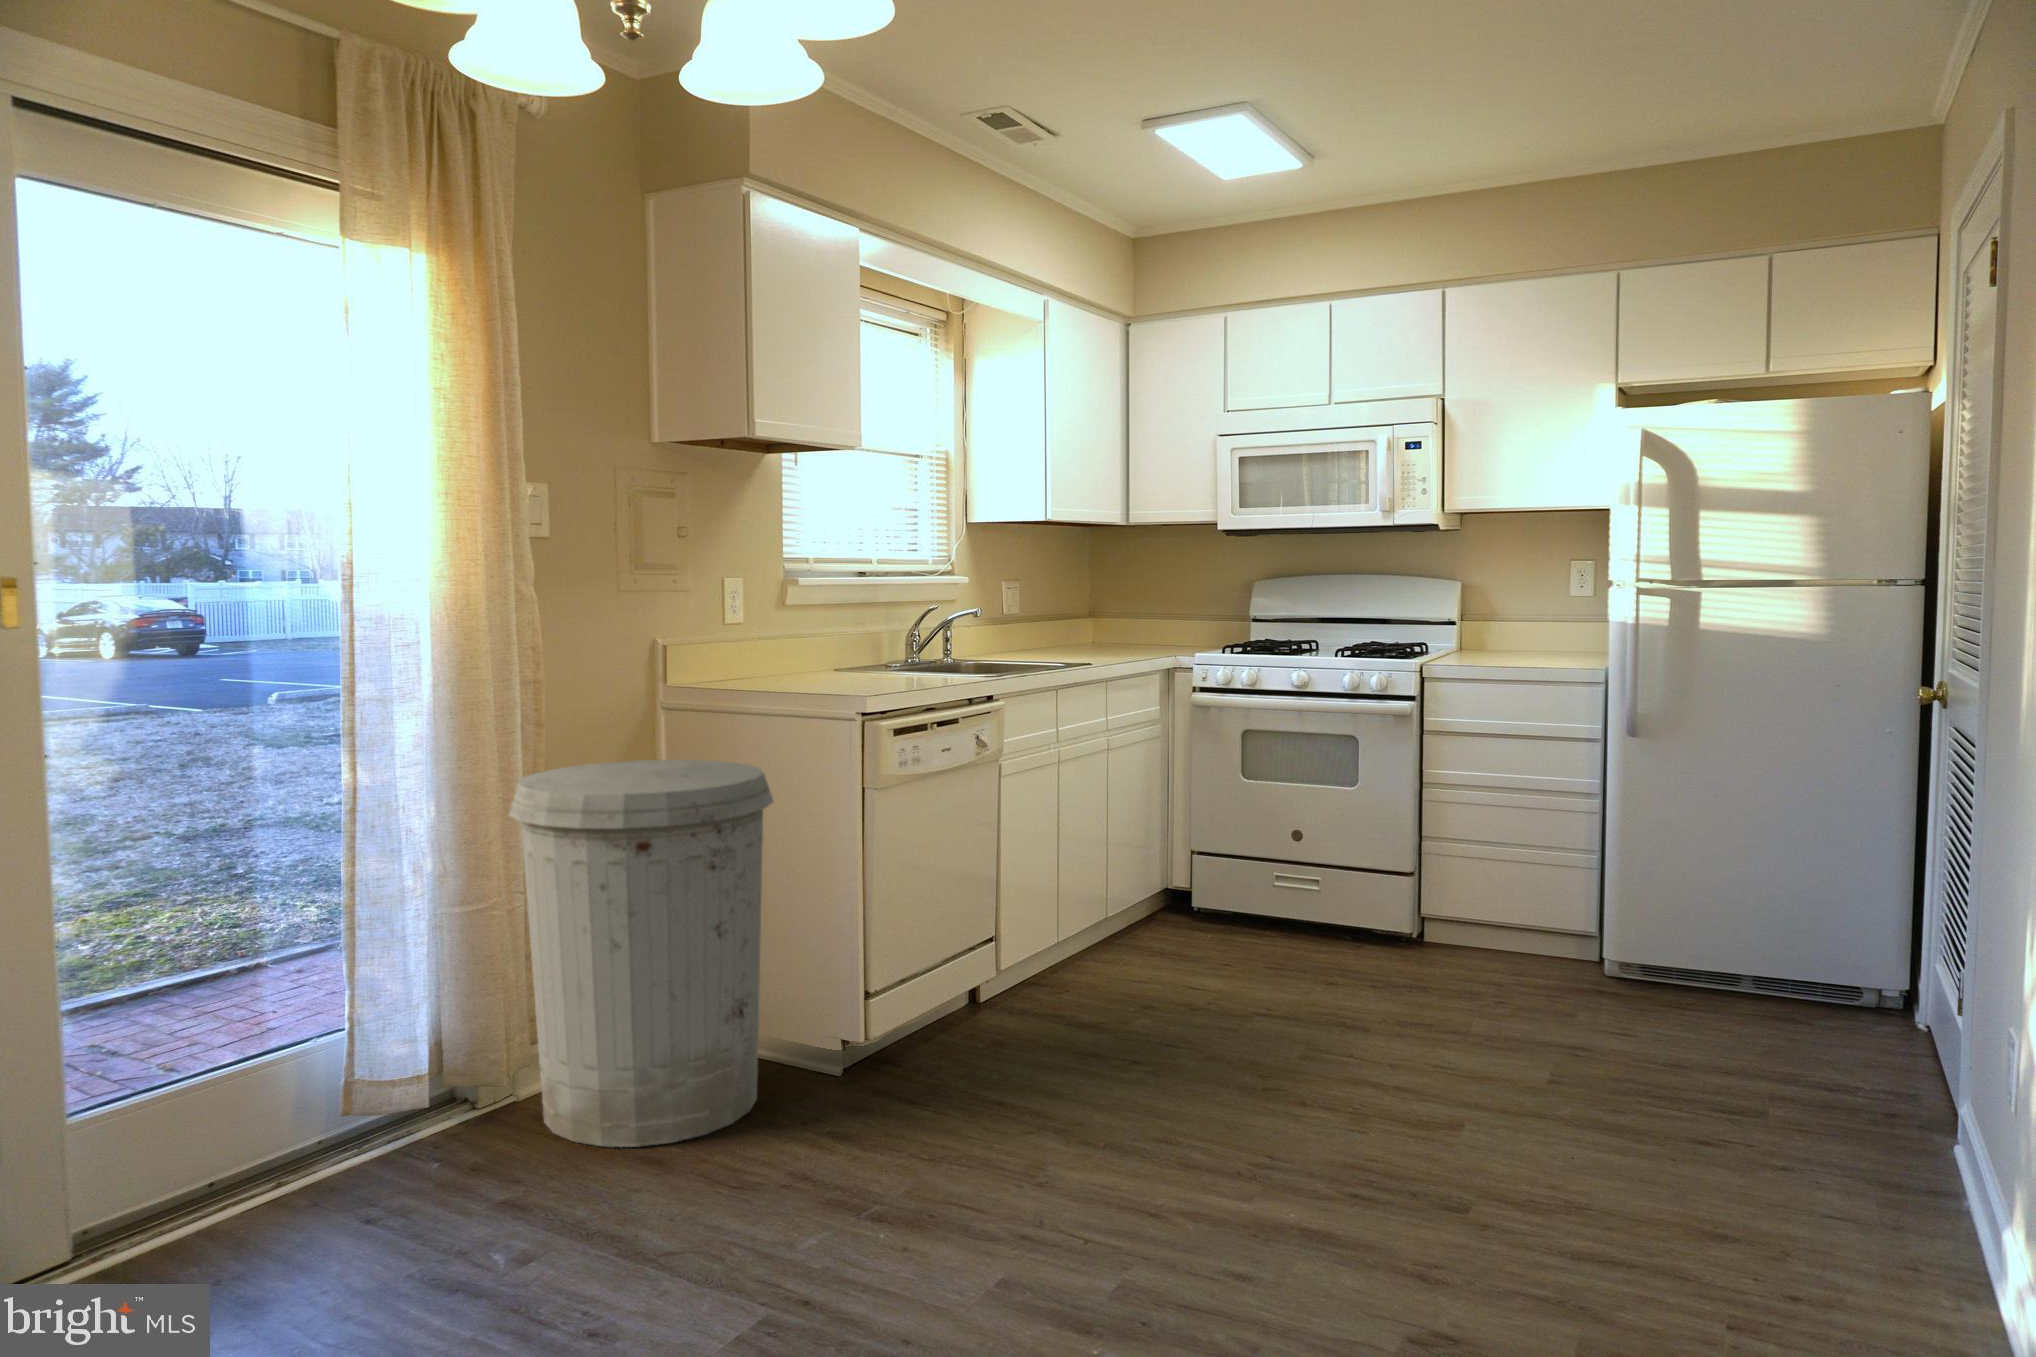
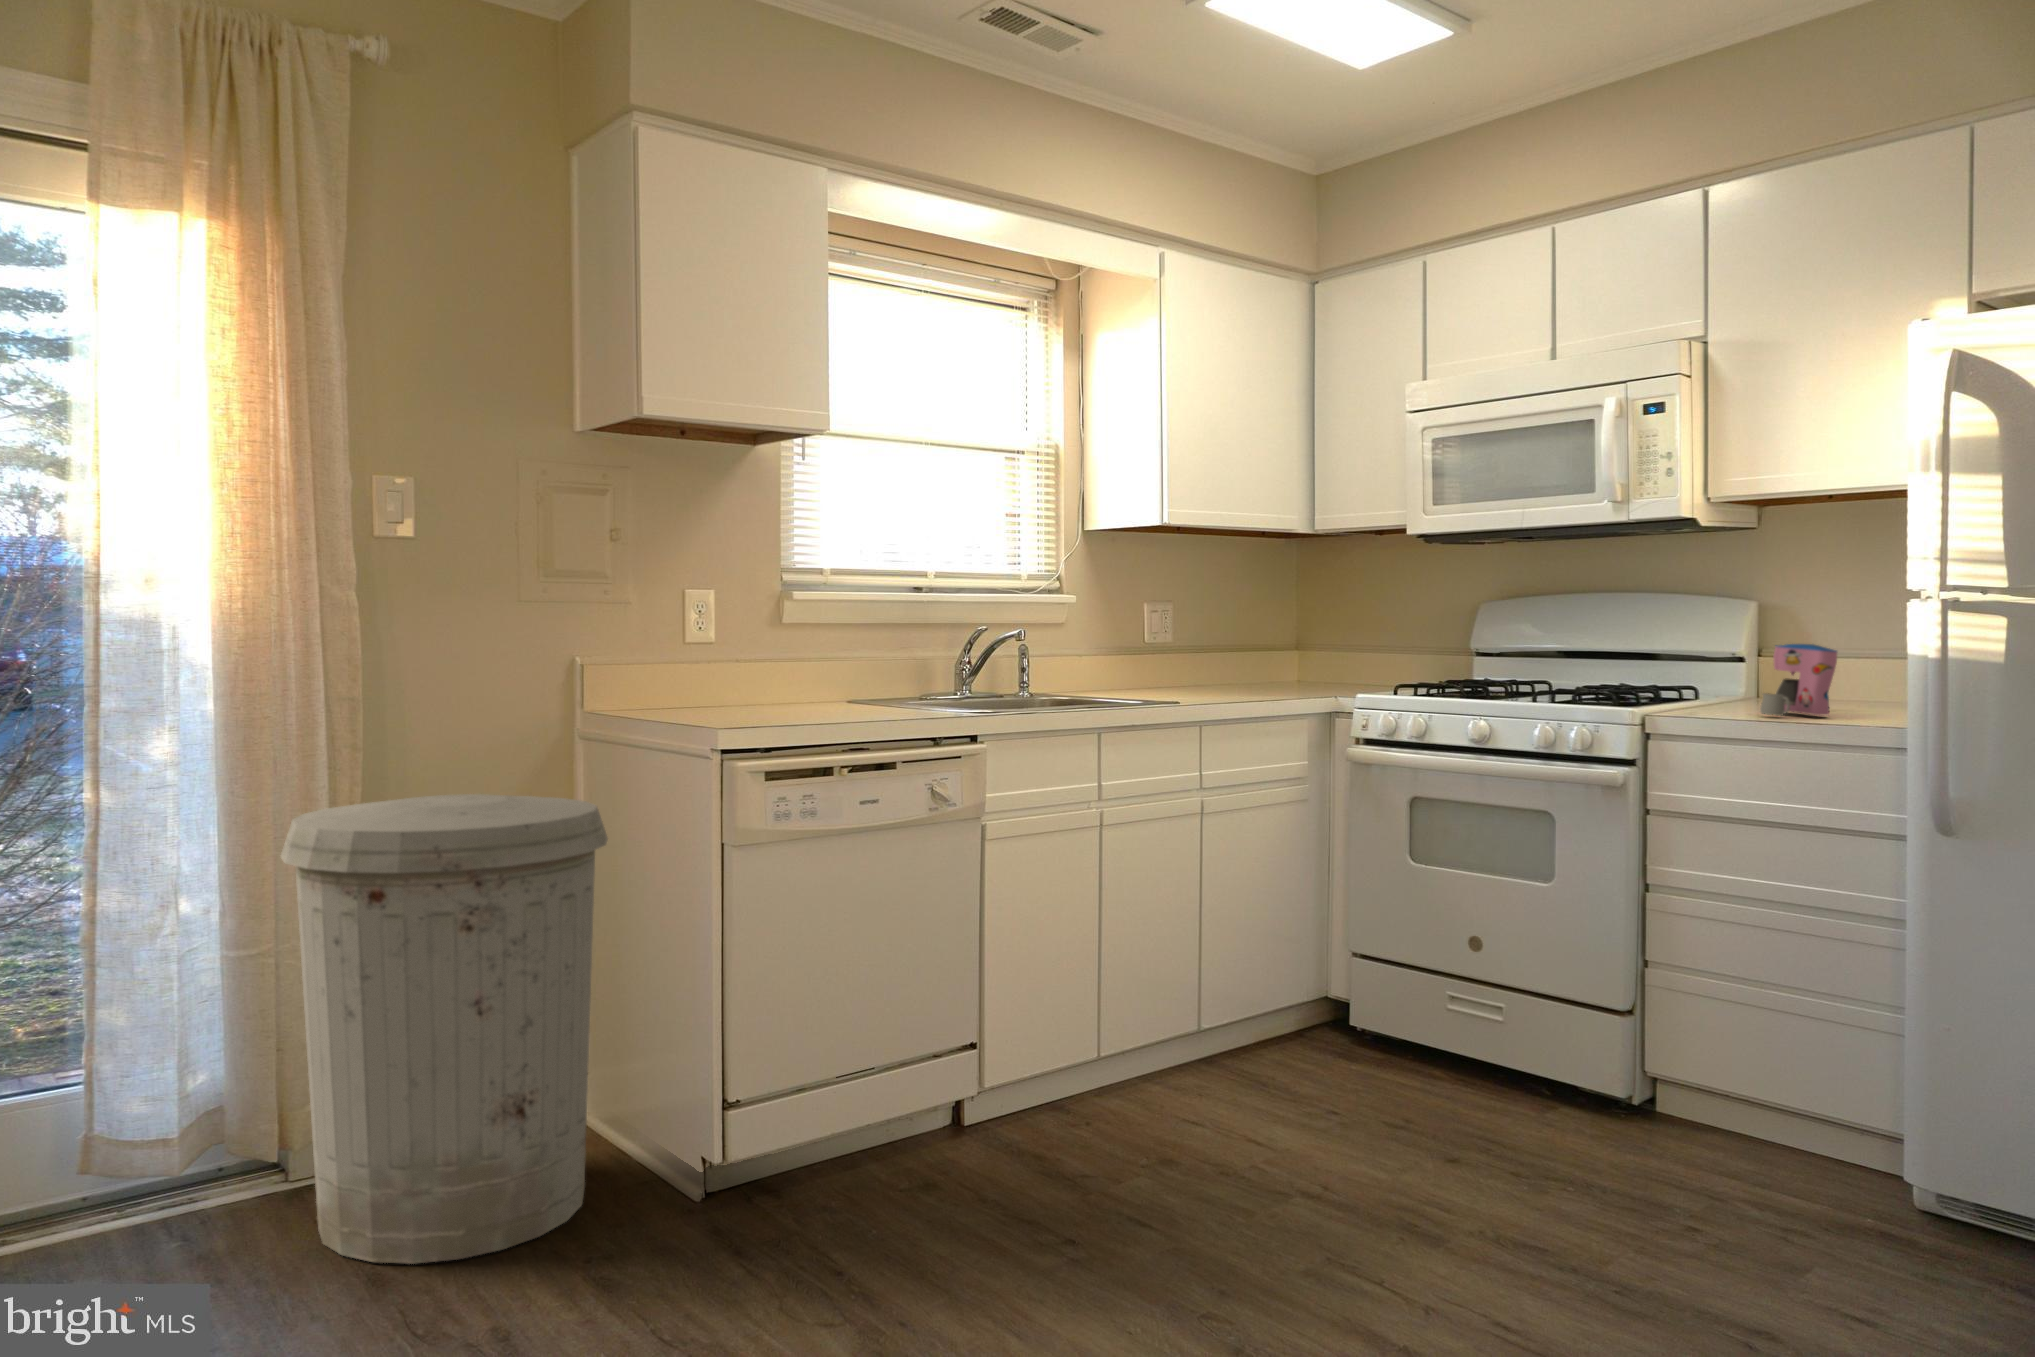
coffee maker: none [1494,614,1540,663] -> present [1760,644,1837,716]

